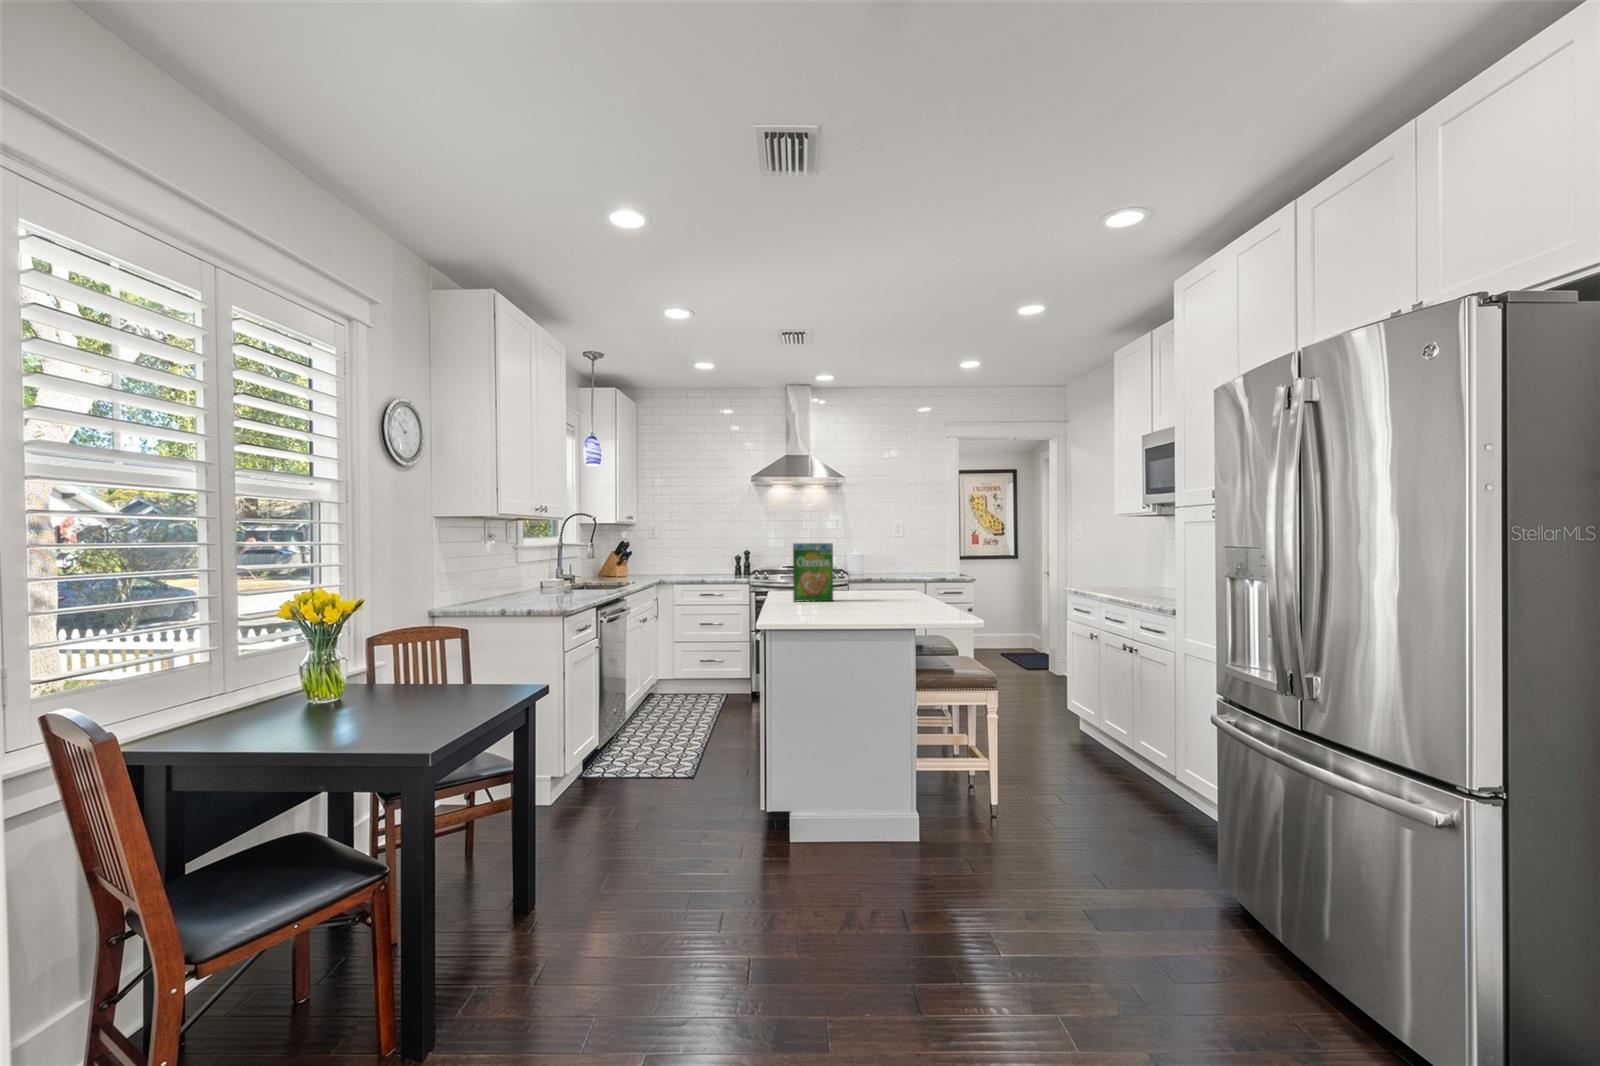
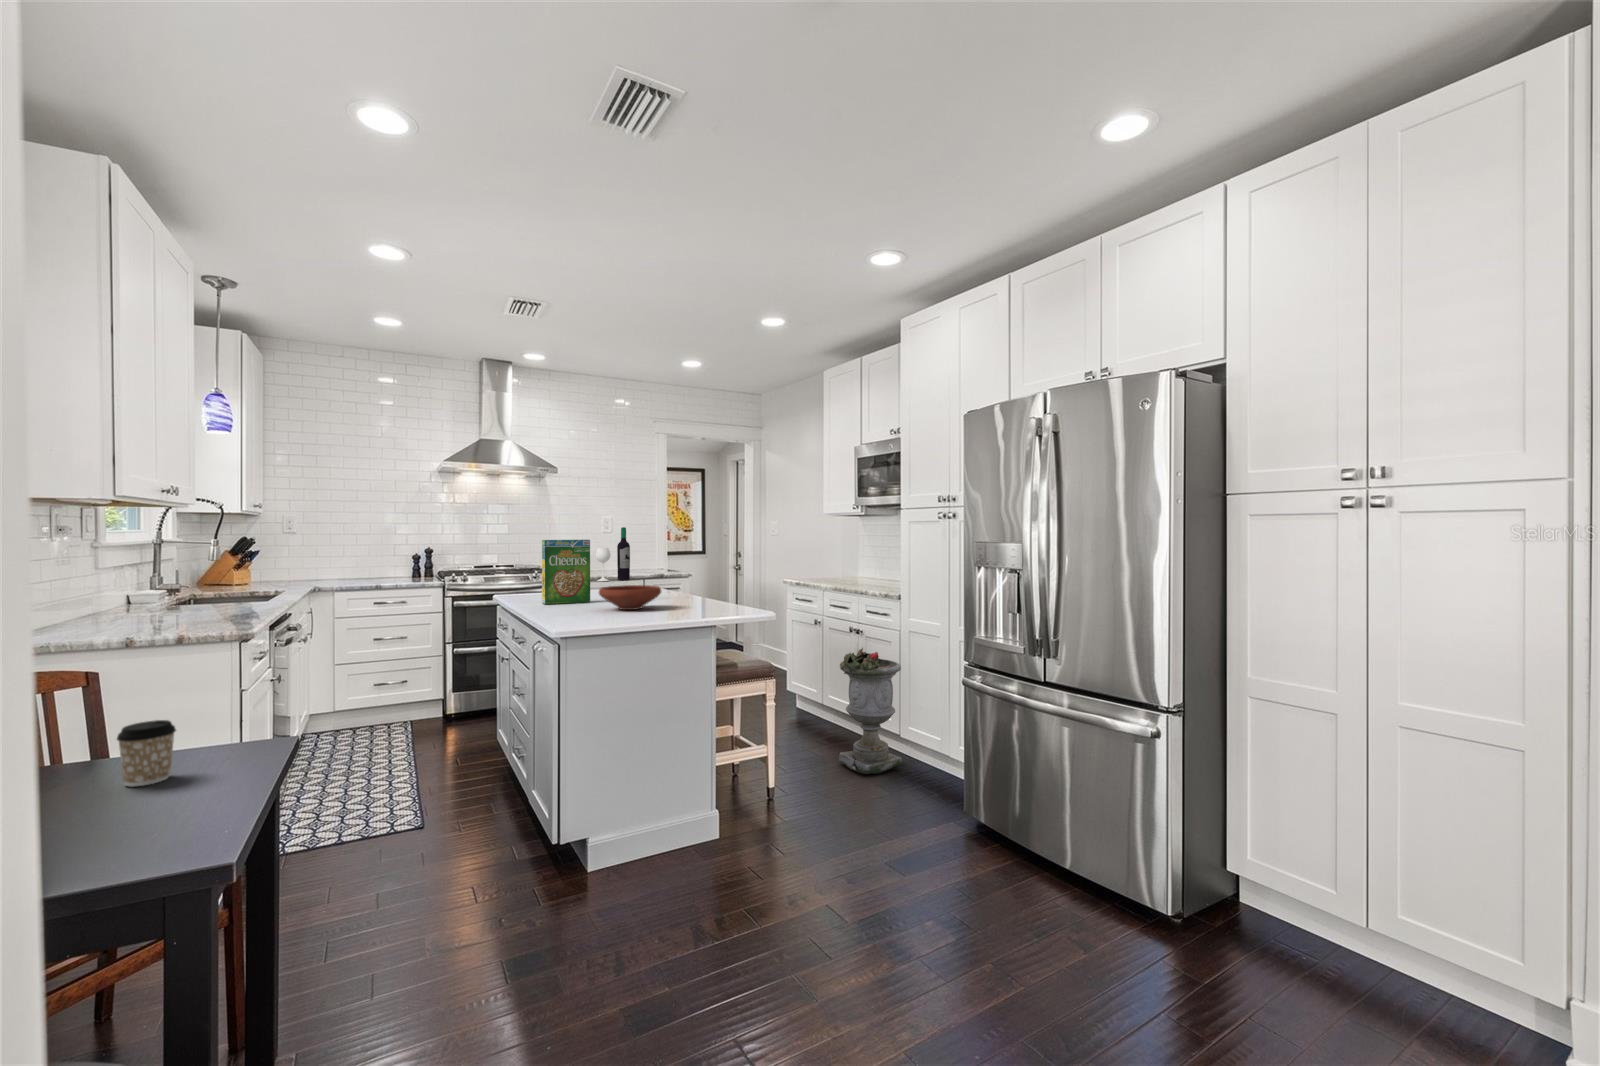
wine bottle: none [882,531,916,583] -> present [596,527,630,581]
bowl: none [823,586,881,609] -> present [599,585,661,610]
coffee cup: none [431,664,464,706] -> present [117,720,176,787]
planter: none [1089,667,1170,814] -> present [838,648,902,774]

